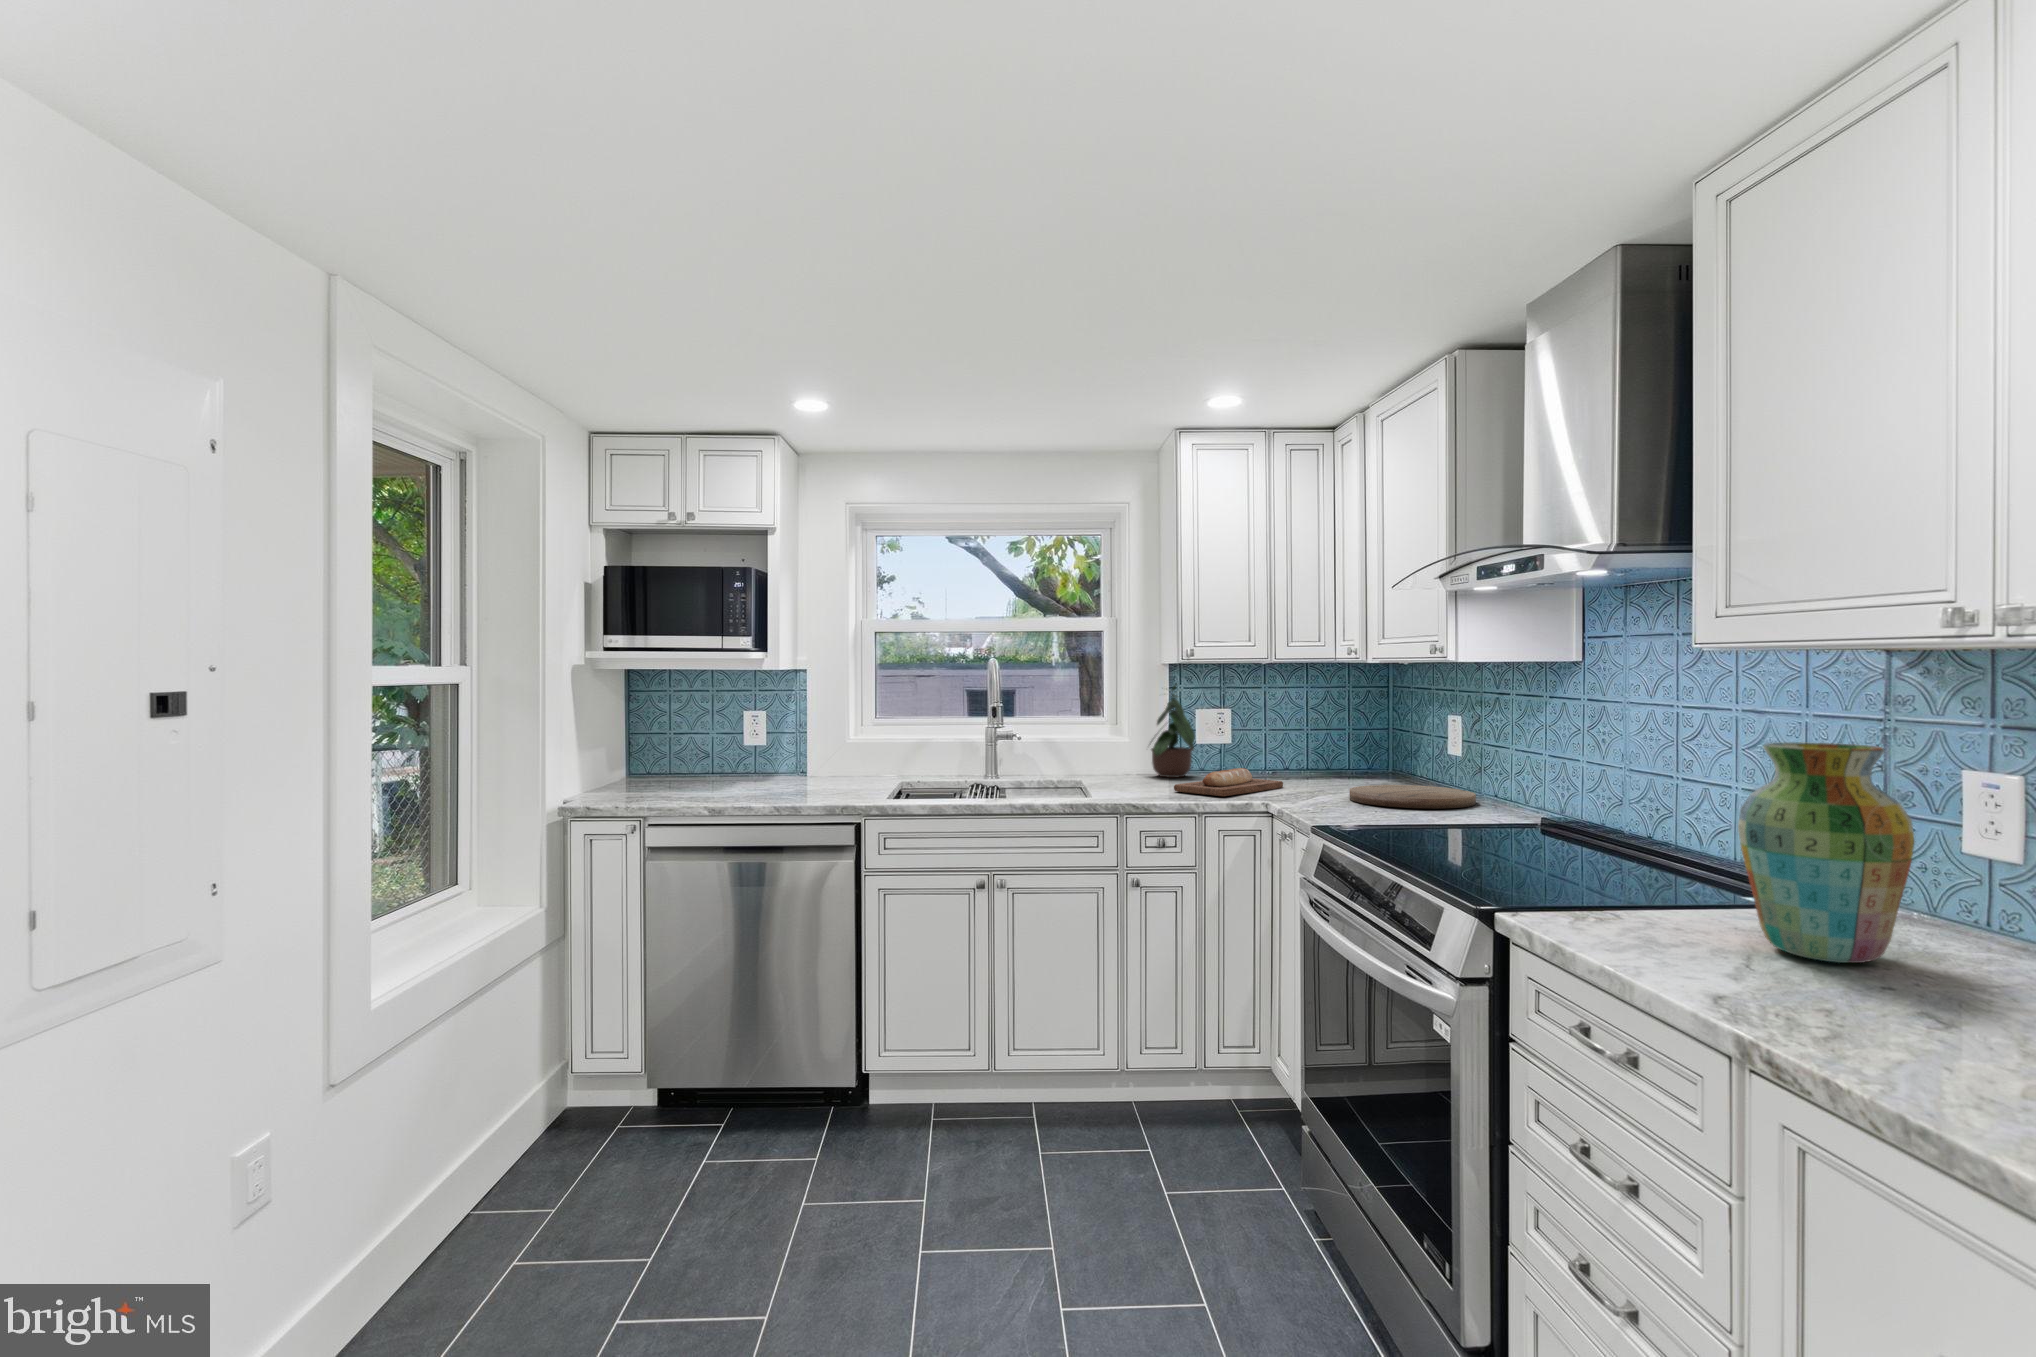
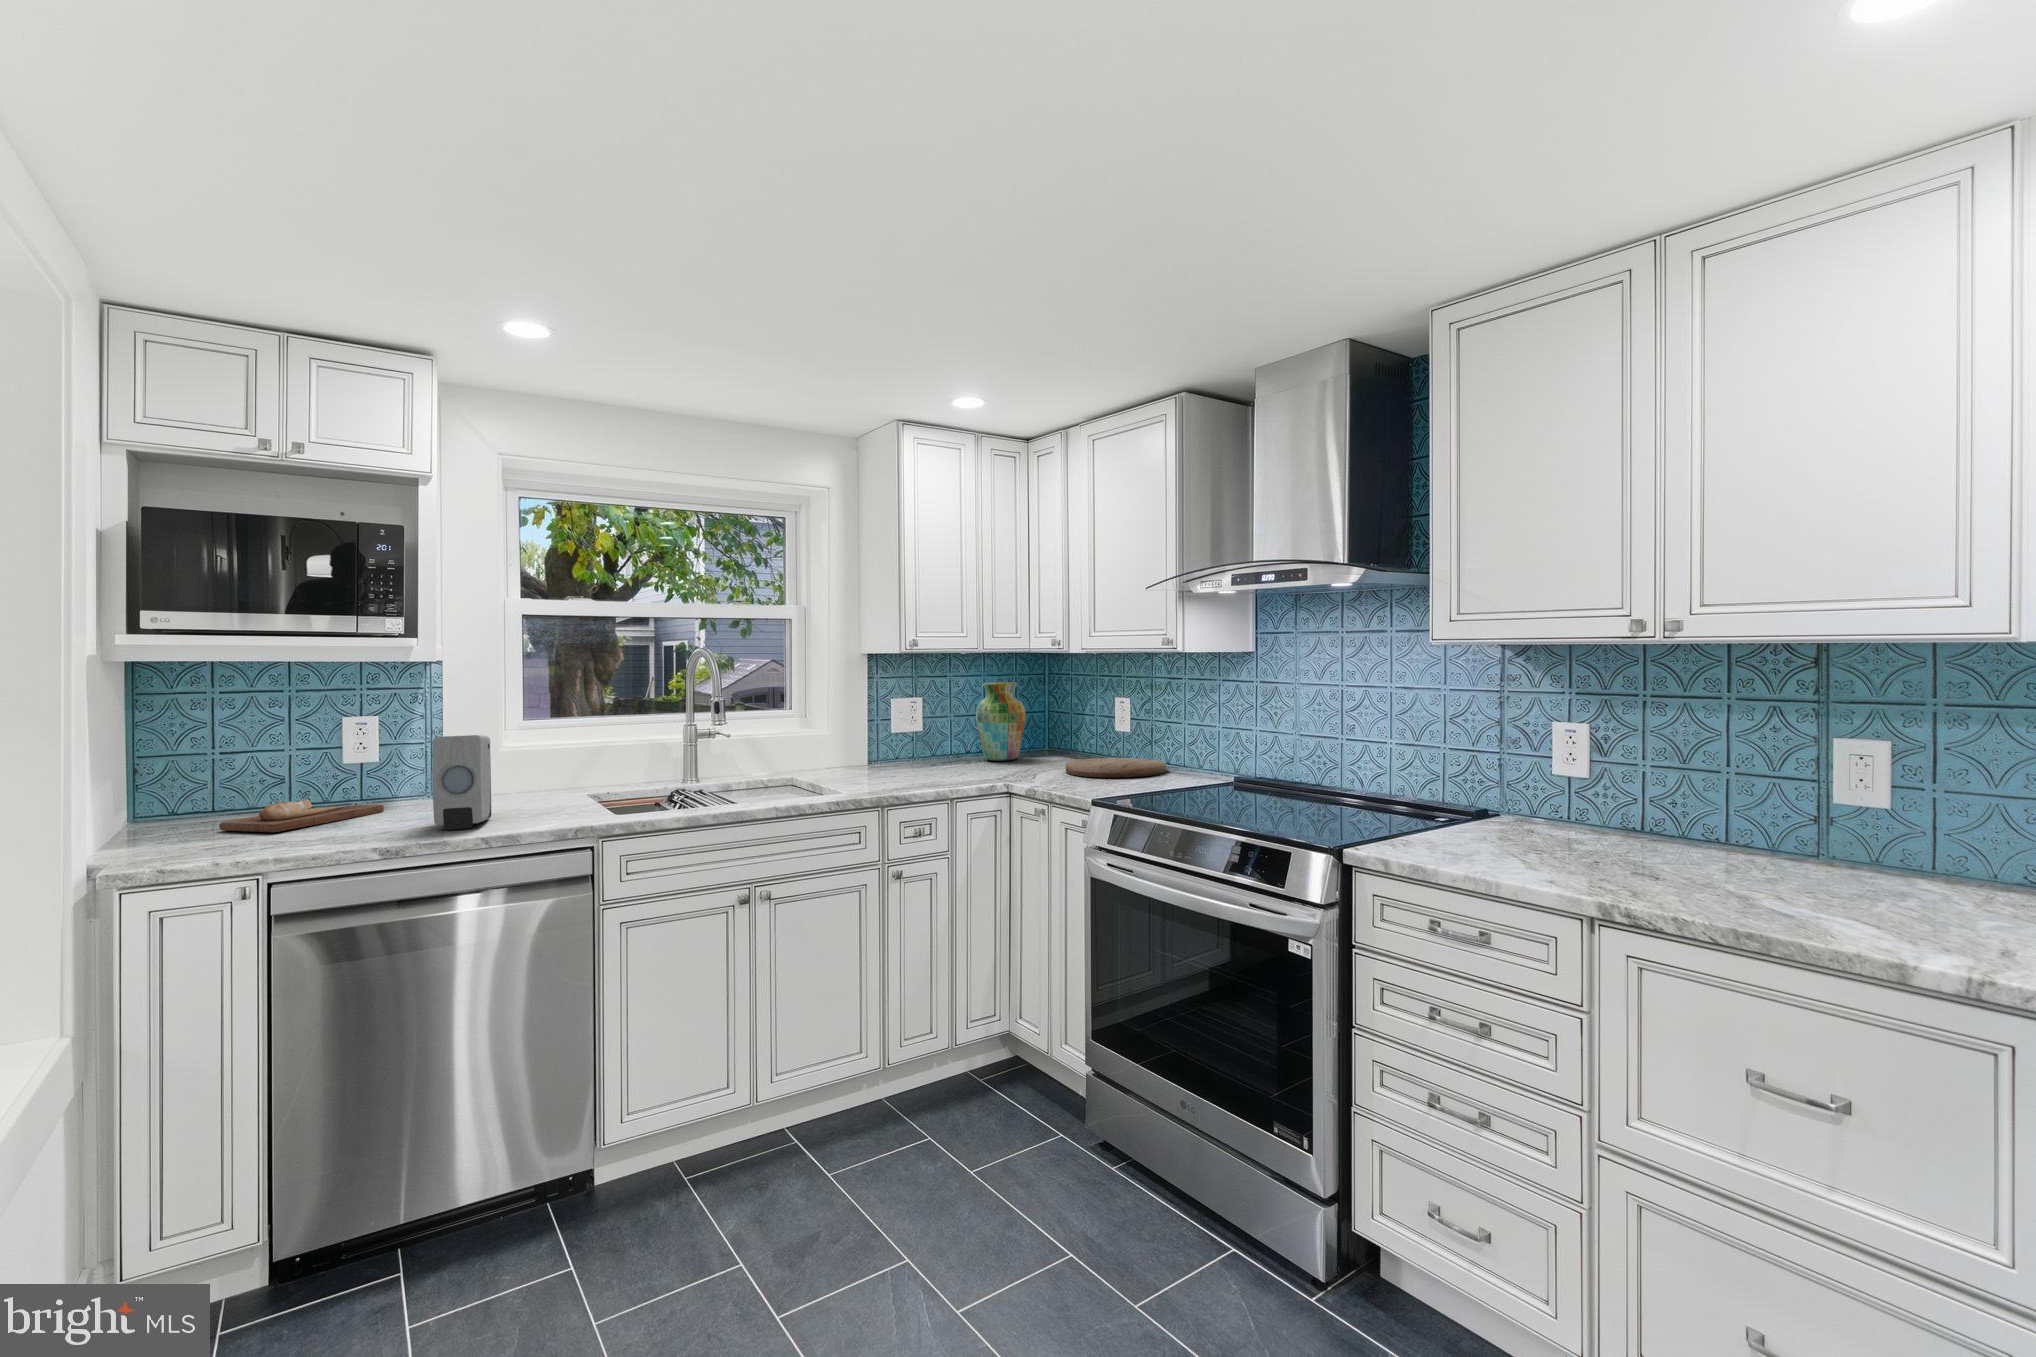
potted plant: present [1151,685,1195,777] -> none [848,674,907,768]
soap dispenser: none [747,720,802,796] -> present [432,735,491,830]
vase: present [1738,742,1914,963] -> present [976,682,1025,761]
bread loaf: present [1174,768,1283,796] -> present [219,800,384,832]

